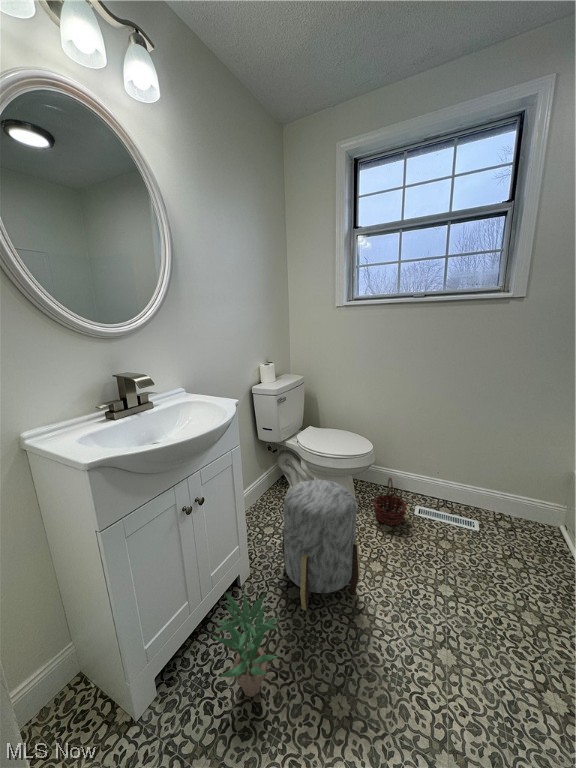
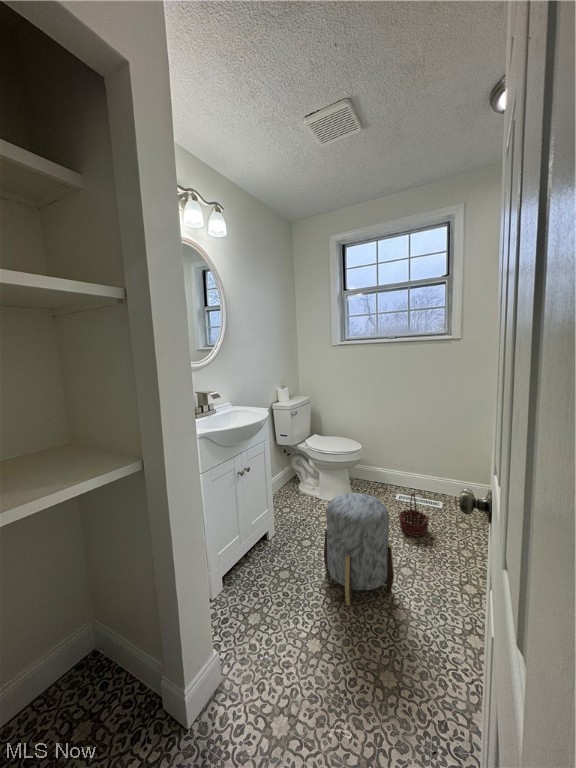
potted plant: present [213,592,279,697] -> none [283,577,338,673]

